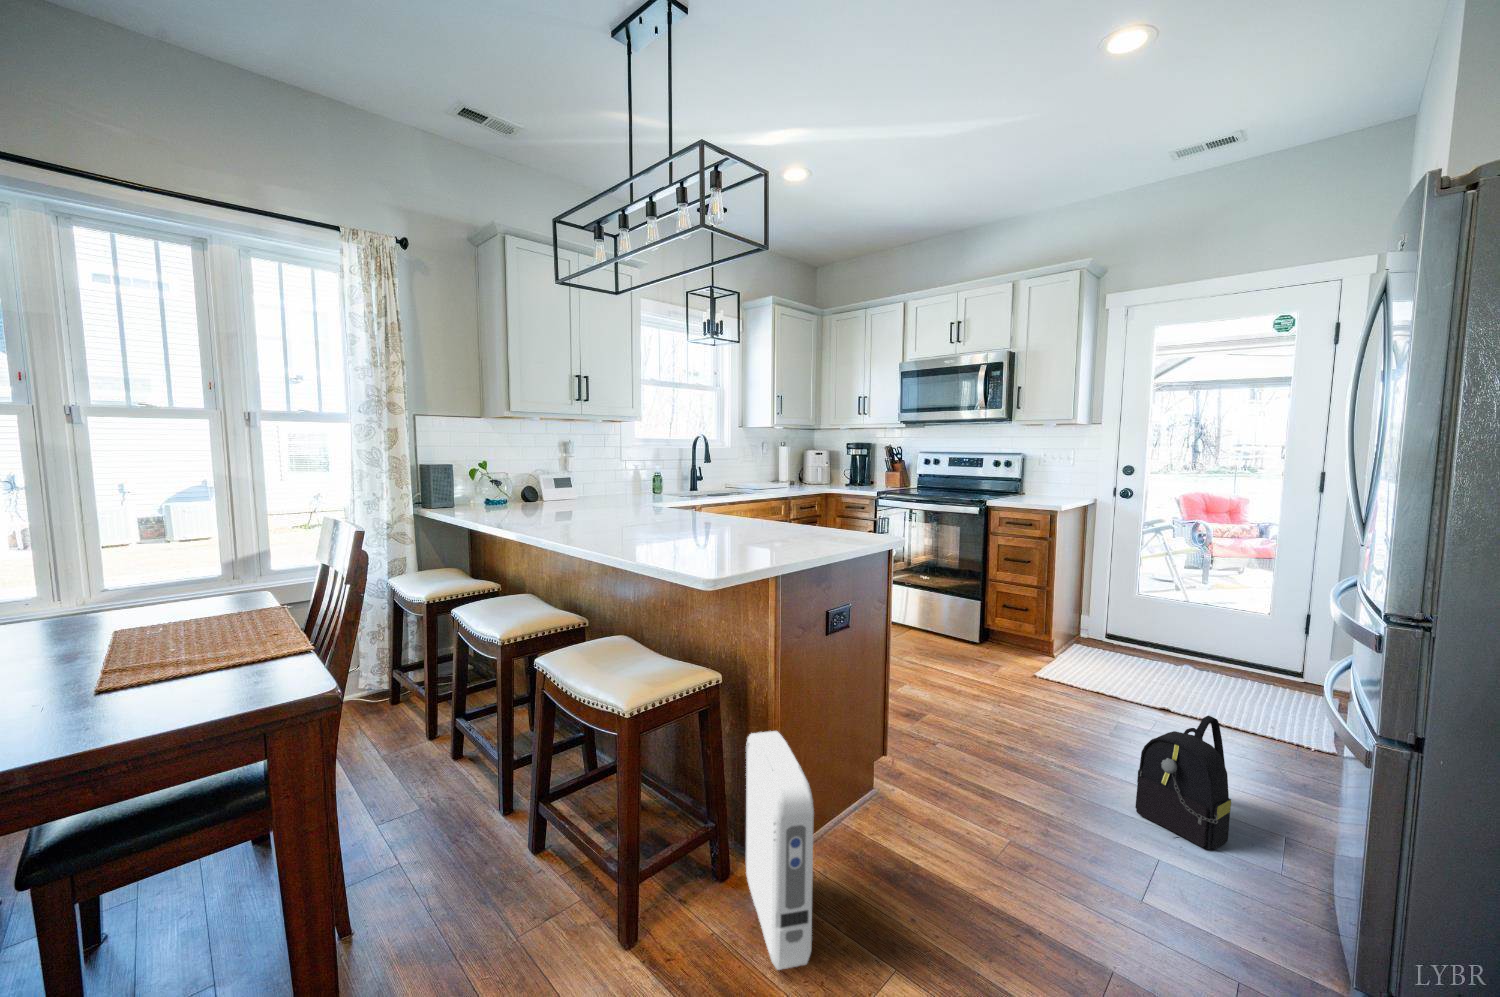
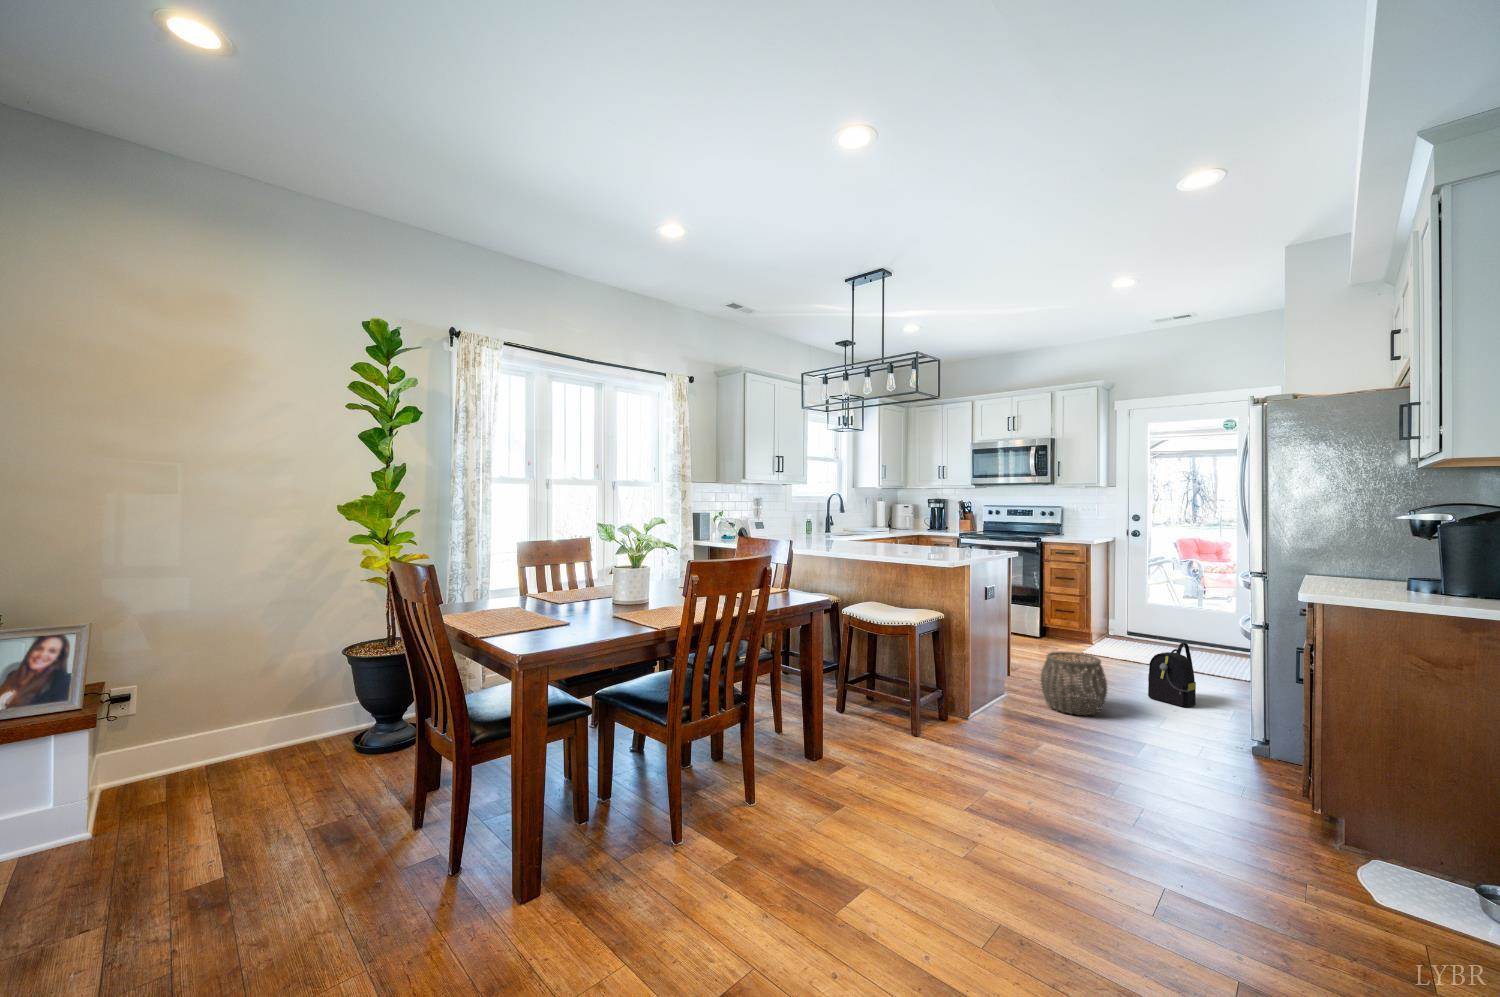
air purifier: present [746,731,814,970] -> none [958,638,1006,733]
woven basket: none [927,734,1055,885] -> present [1041,652,1107,715]

